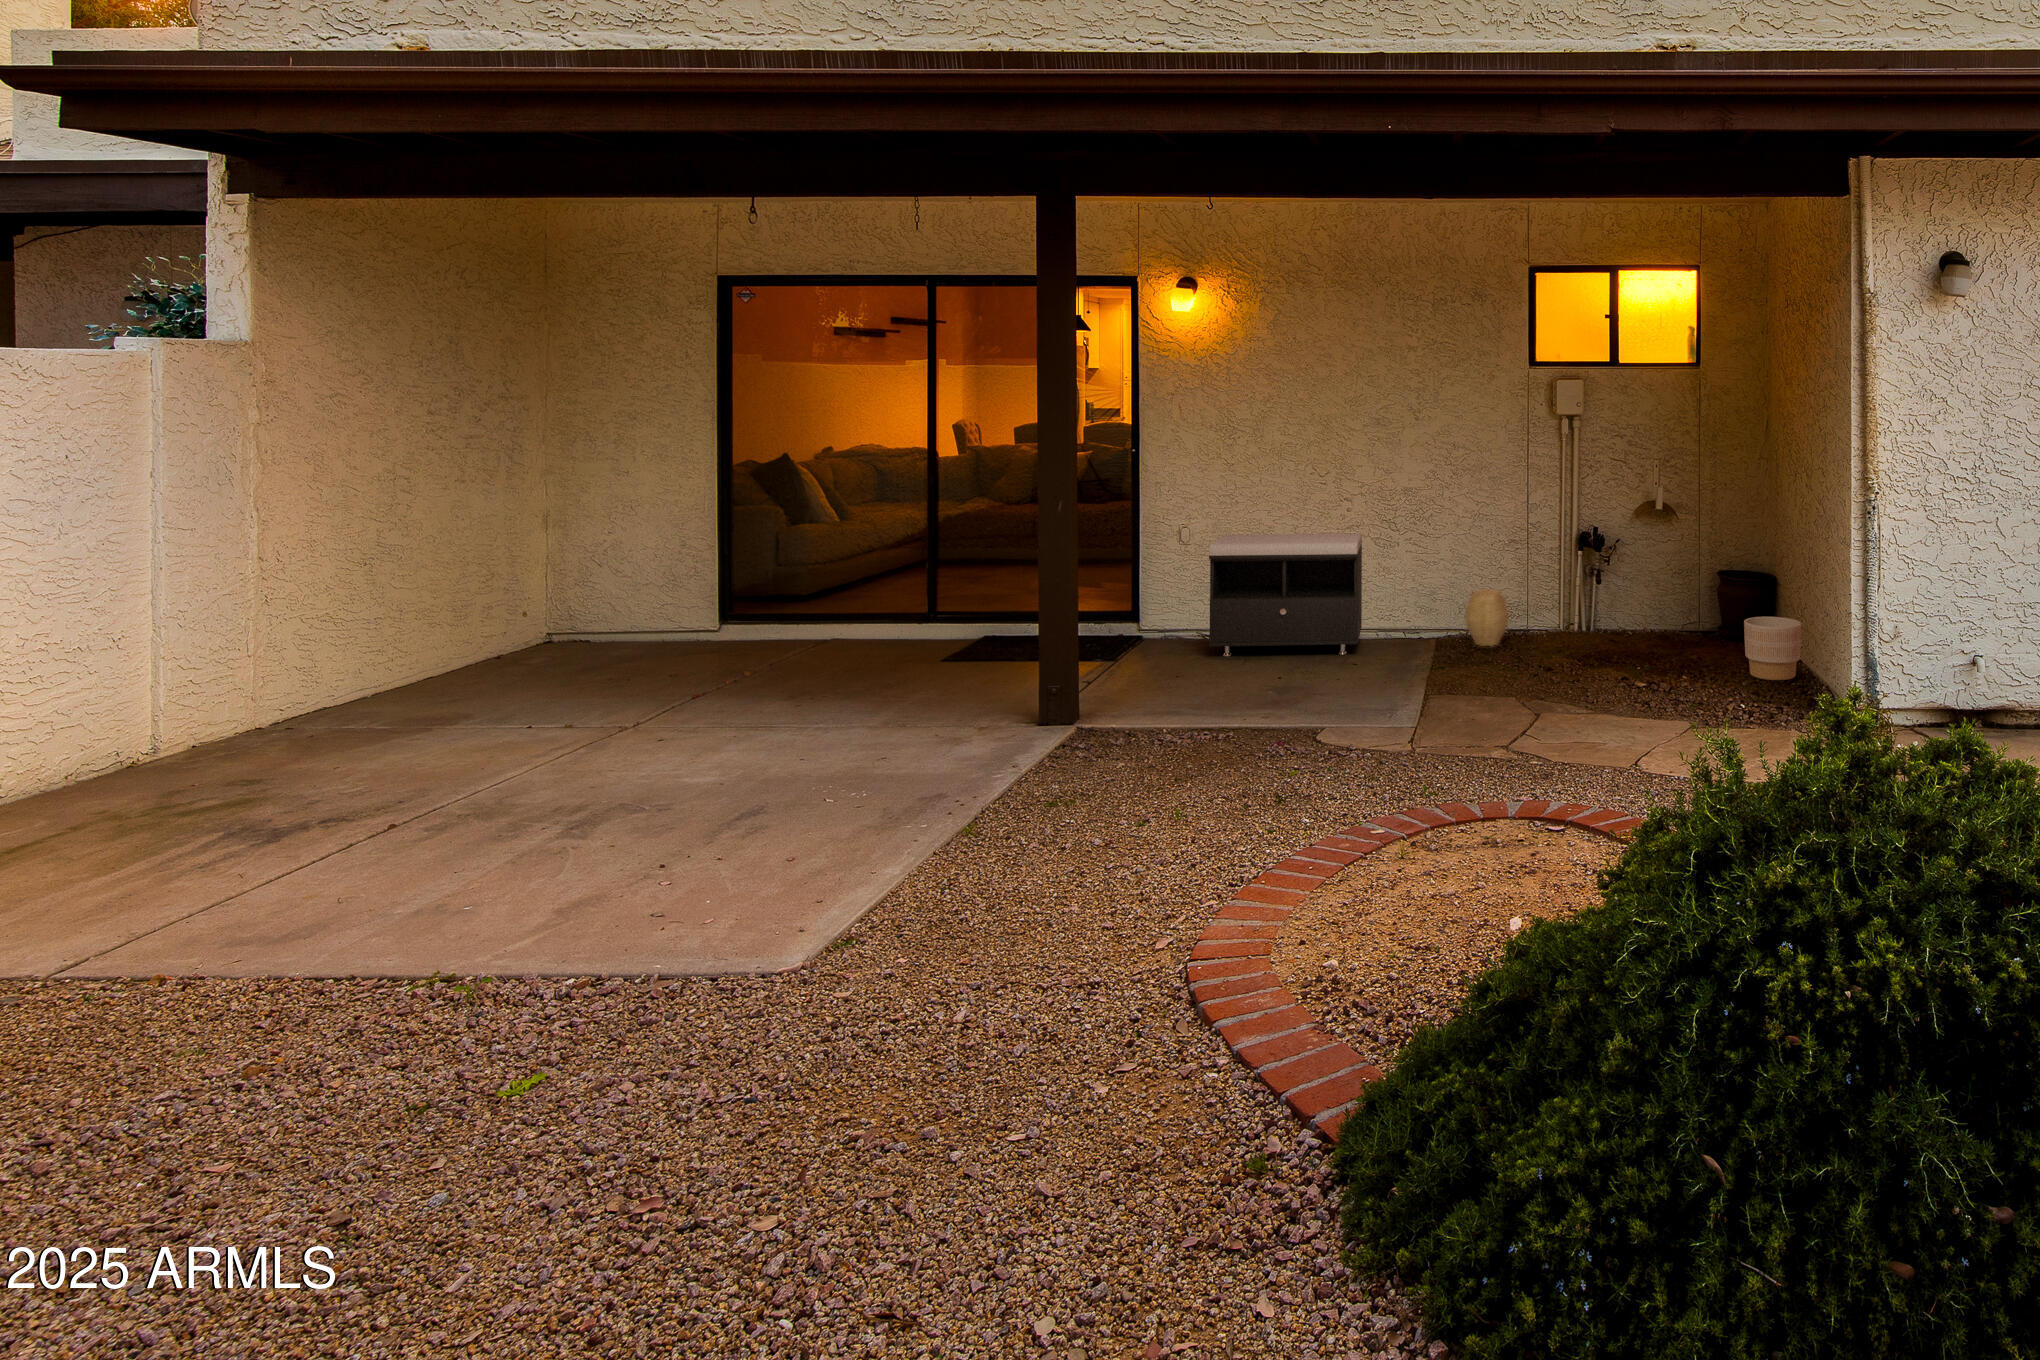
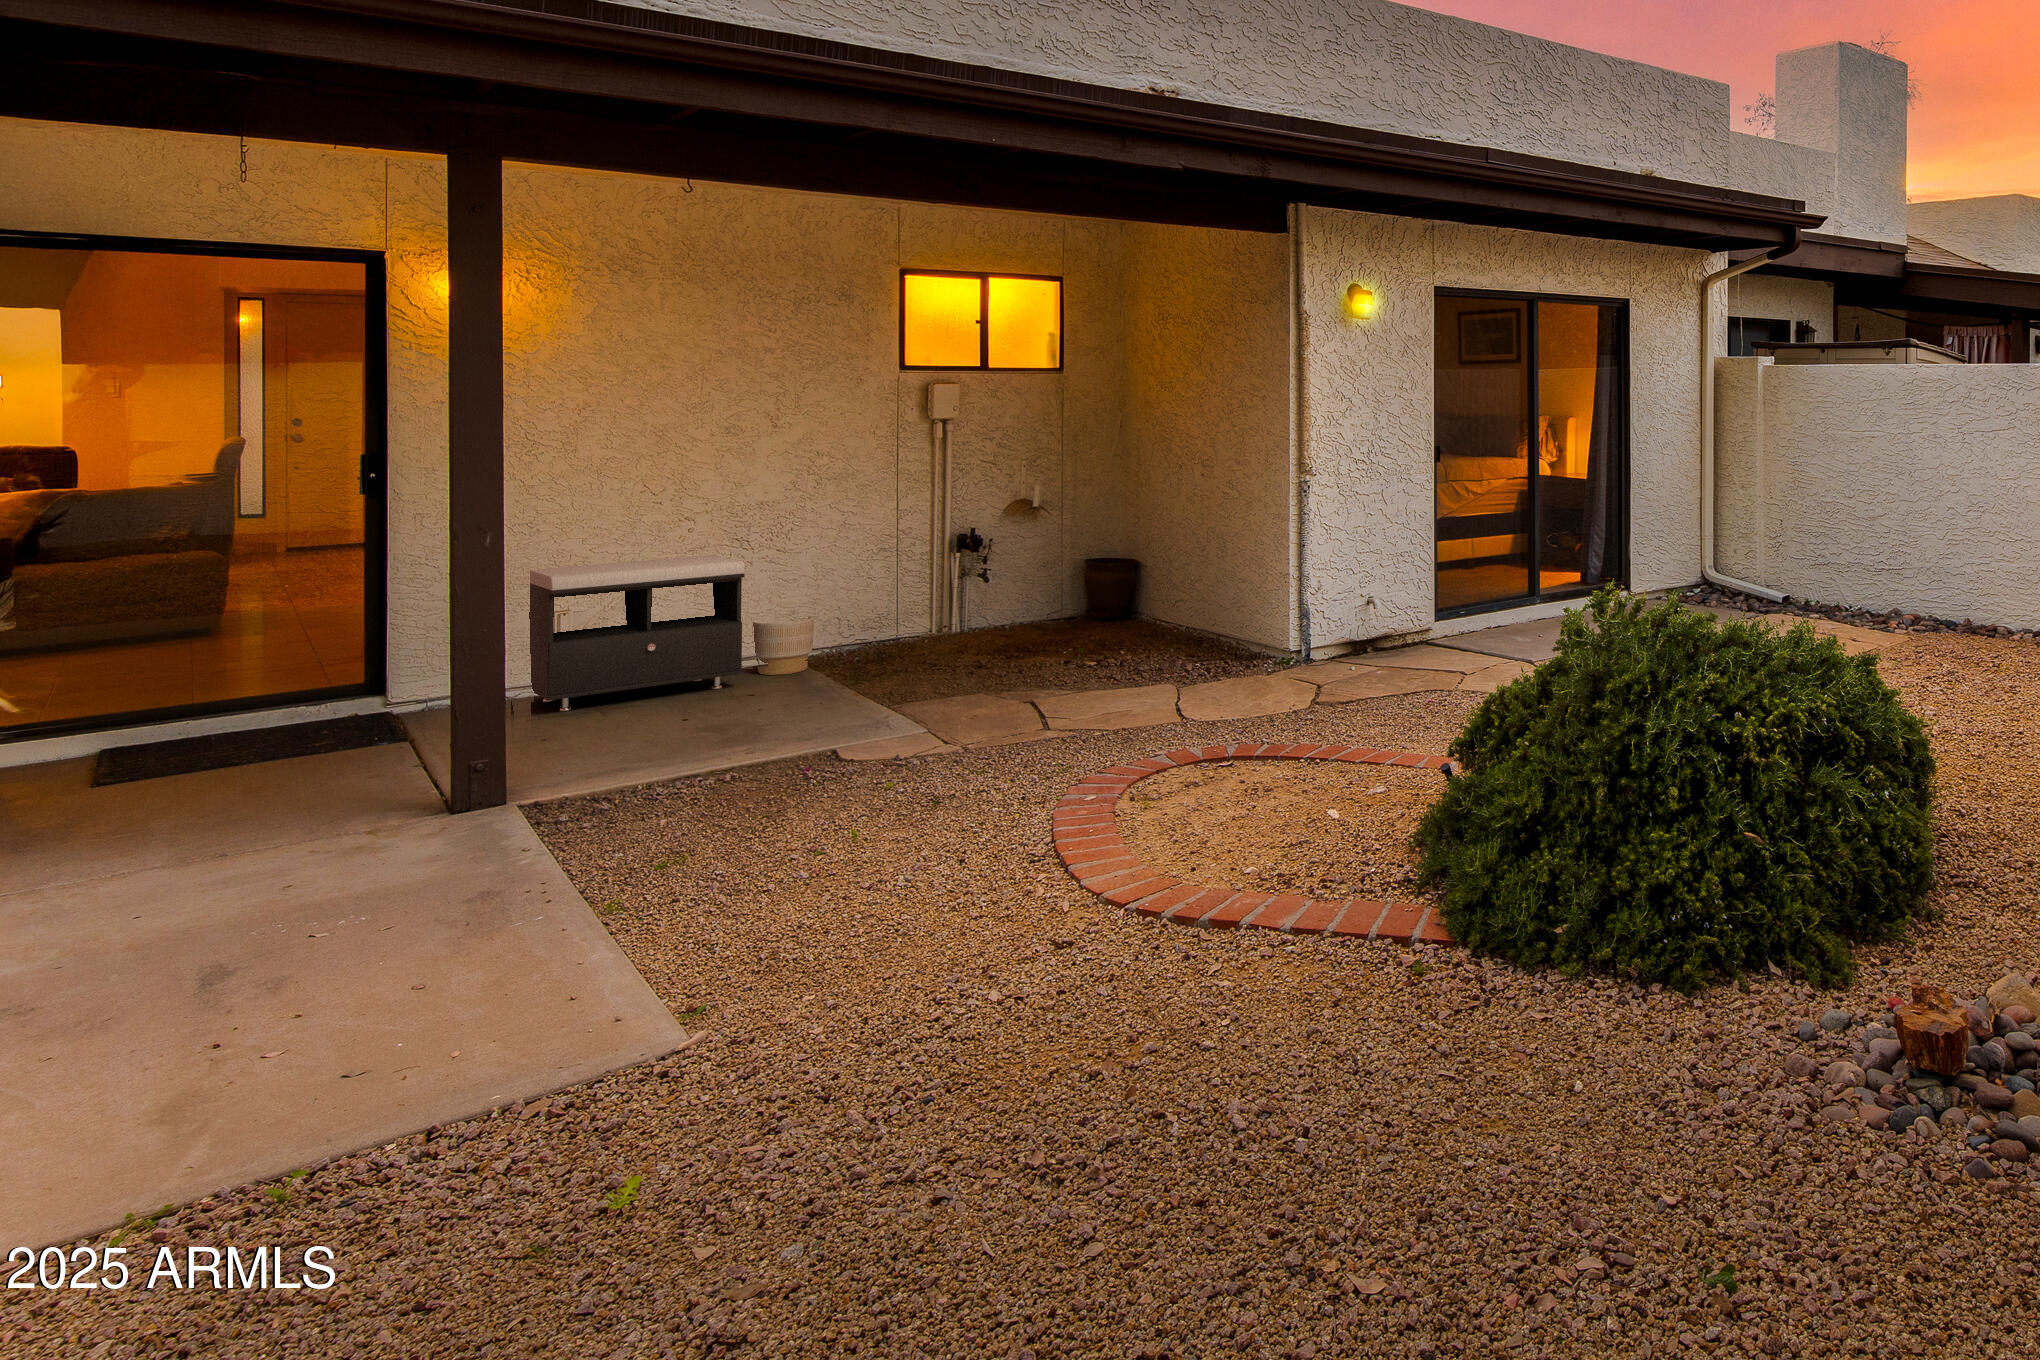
woven basket: present [1465,589,1509,646] -> none [841,602,892,662]
planter: present [1744,617,1801,680] -> present [753,616,814,675]

